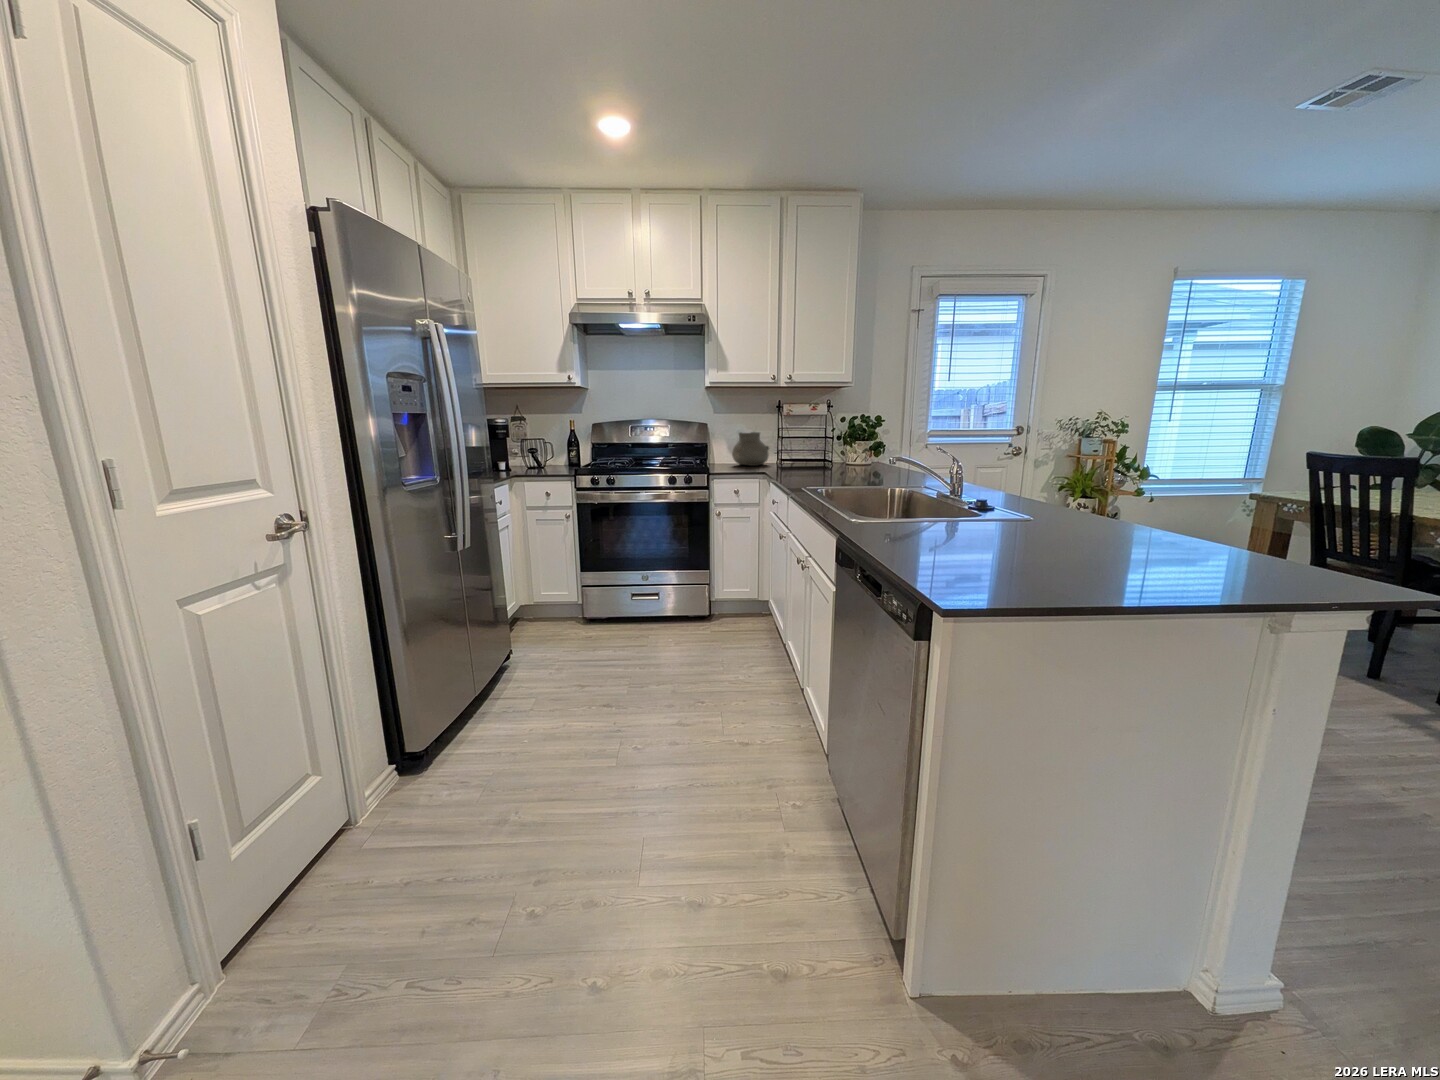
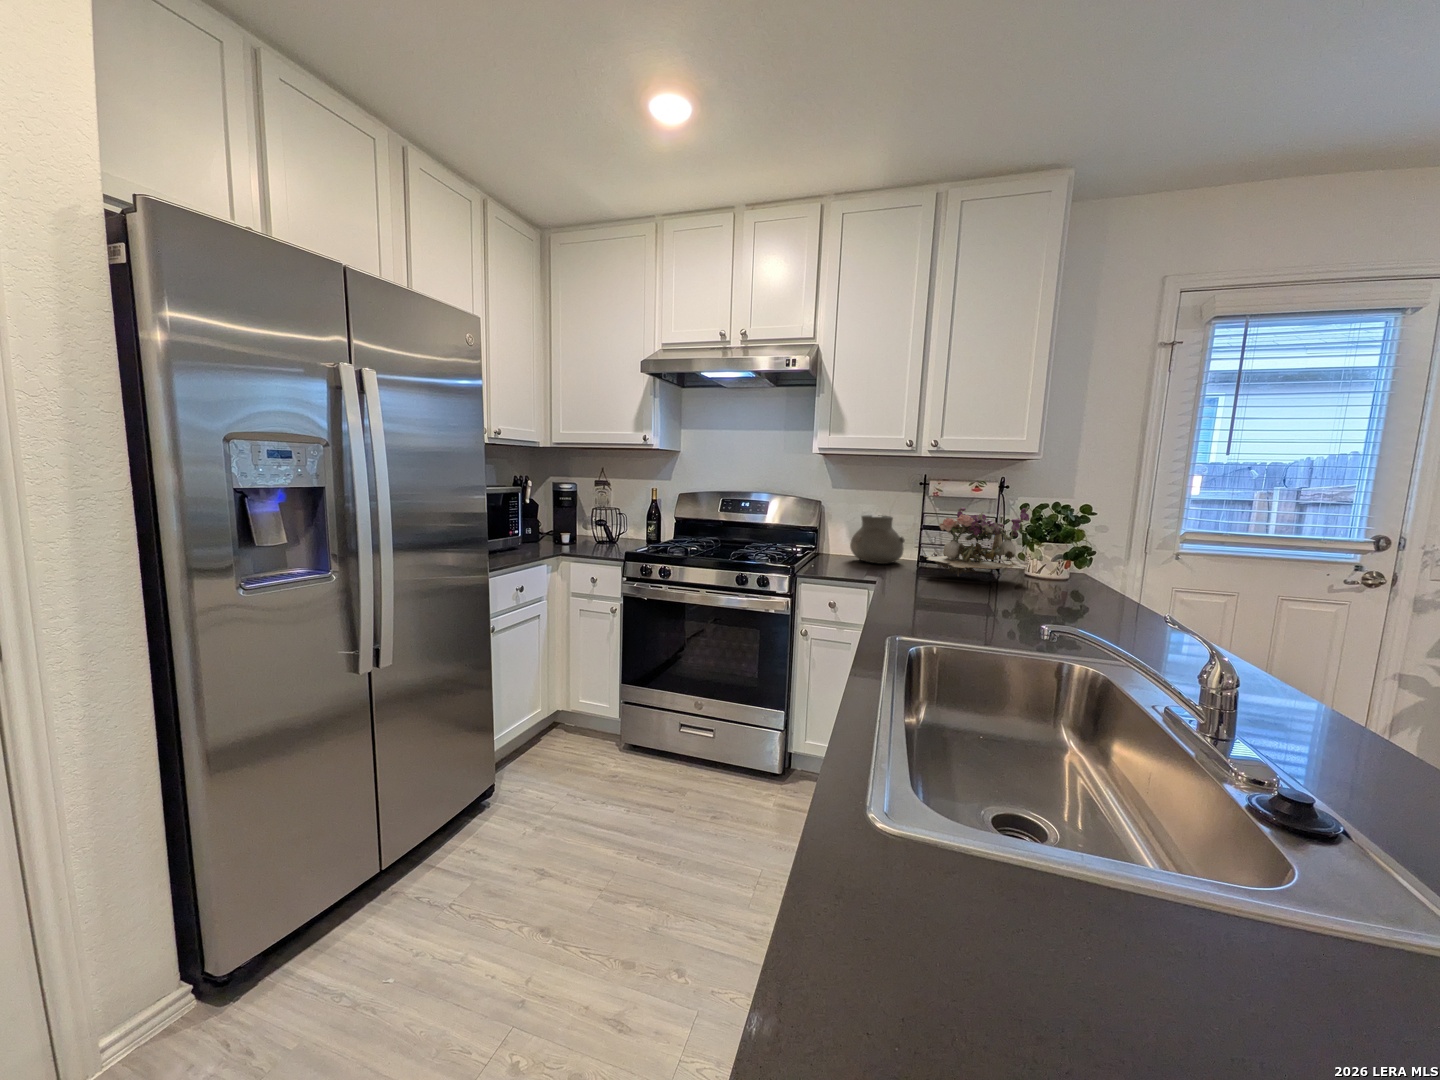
flower arrangement: none [787,417,852,468] -> present [924,506,1029,576]

